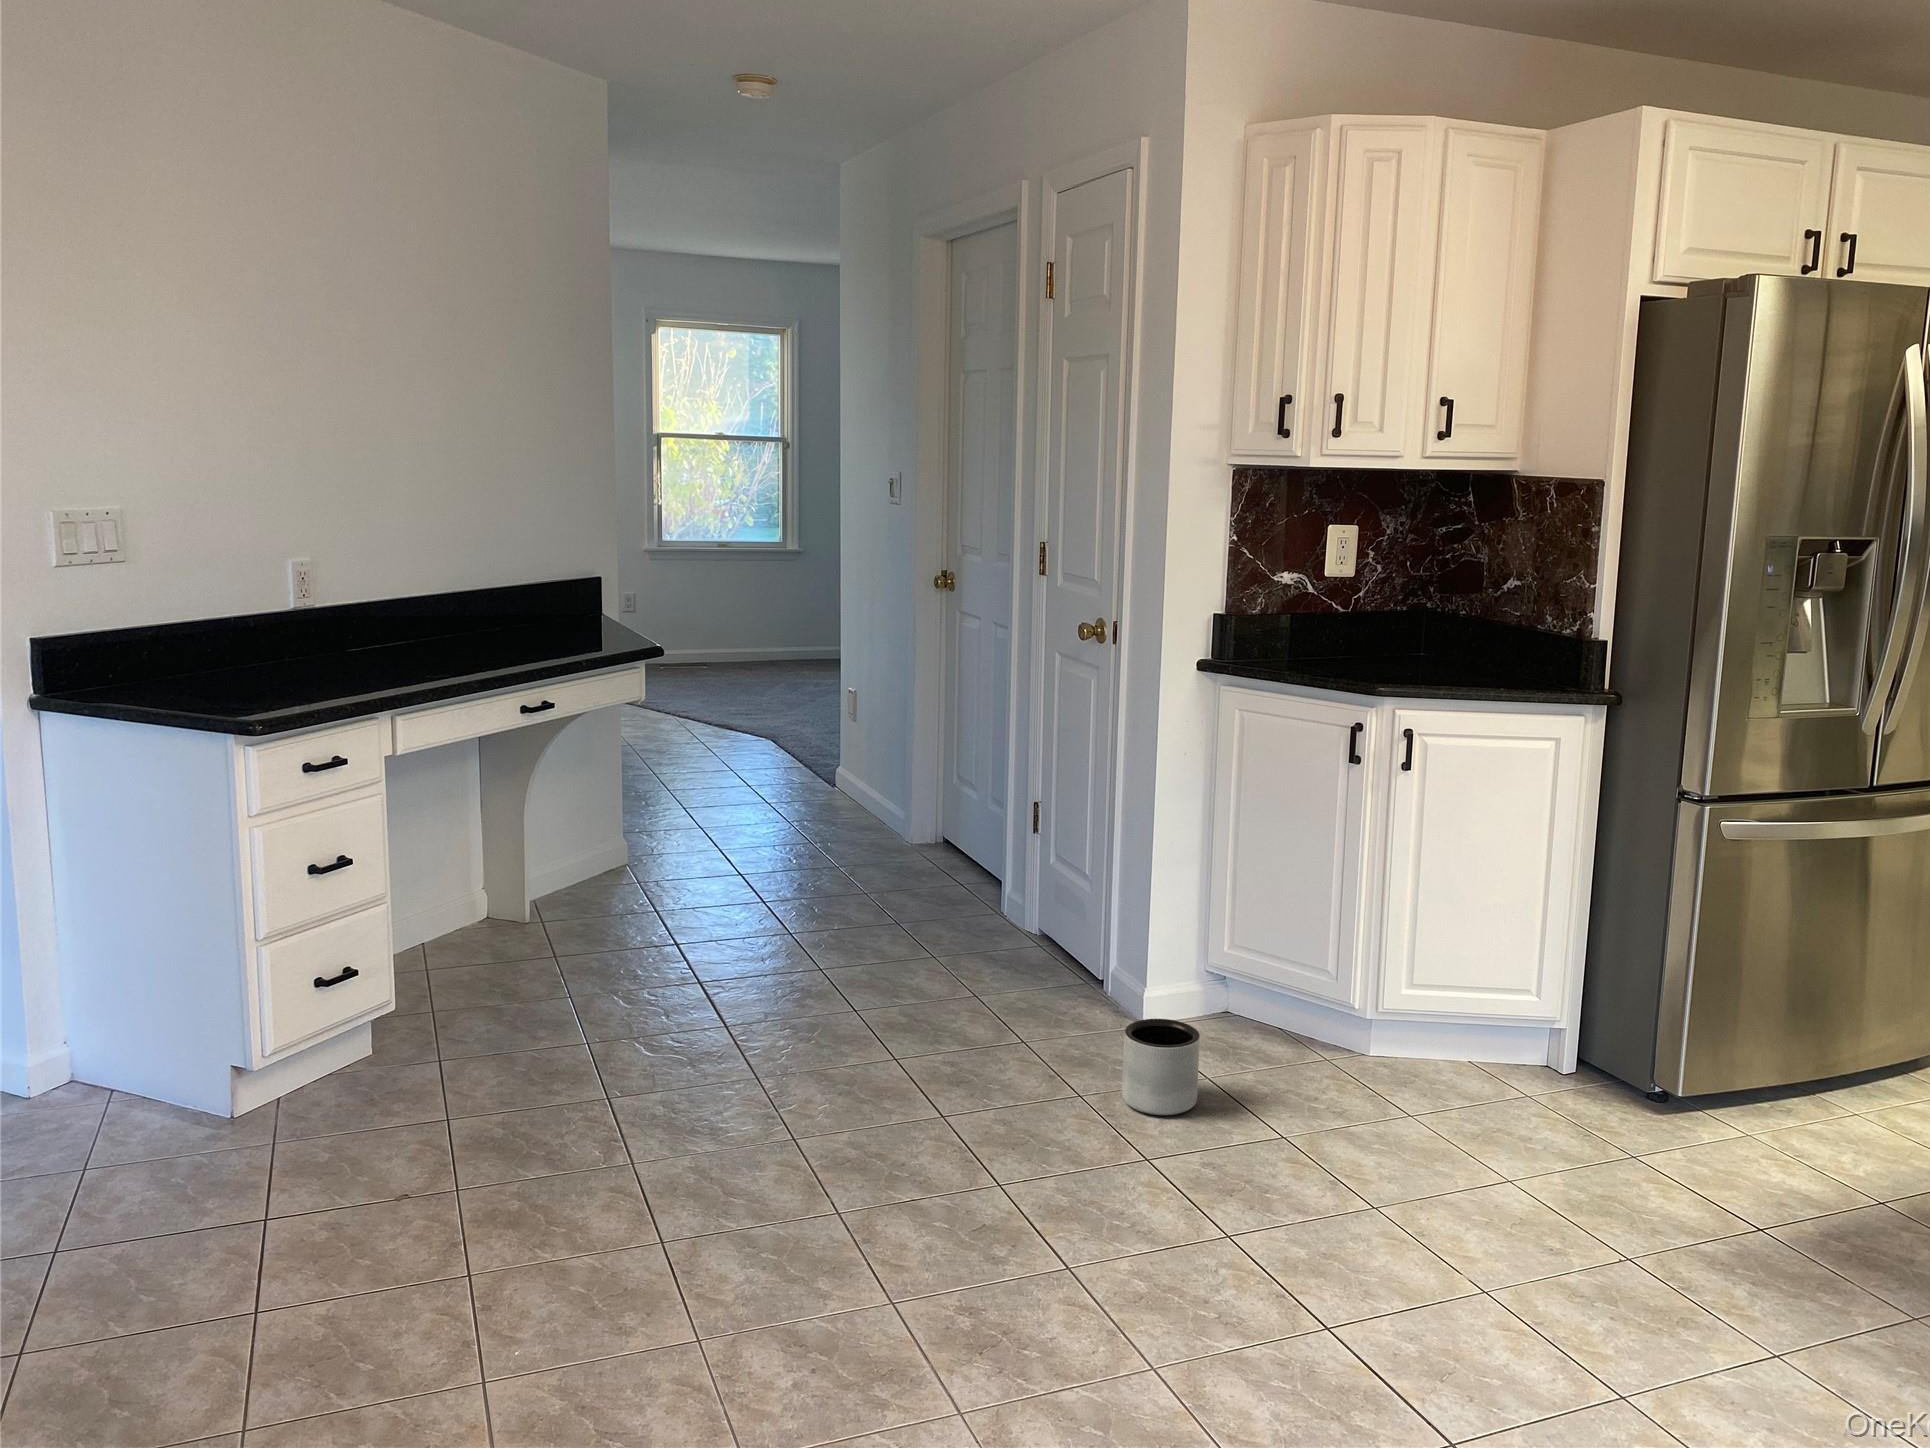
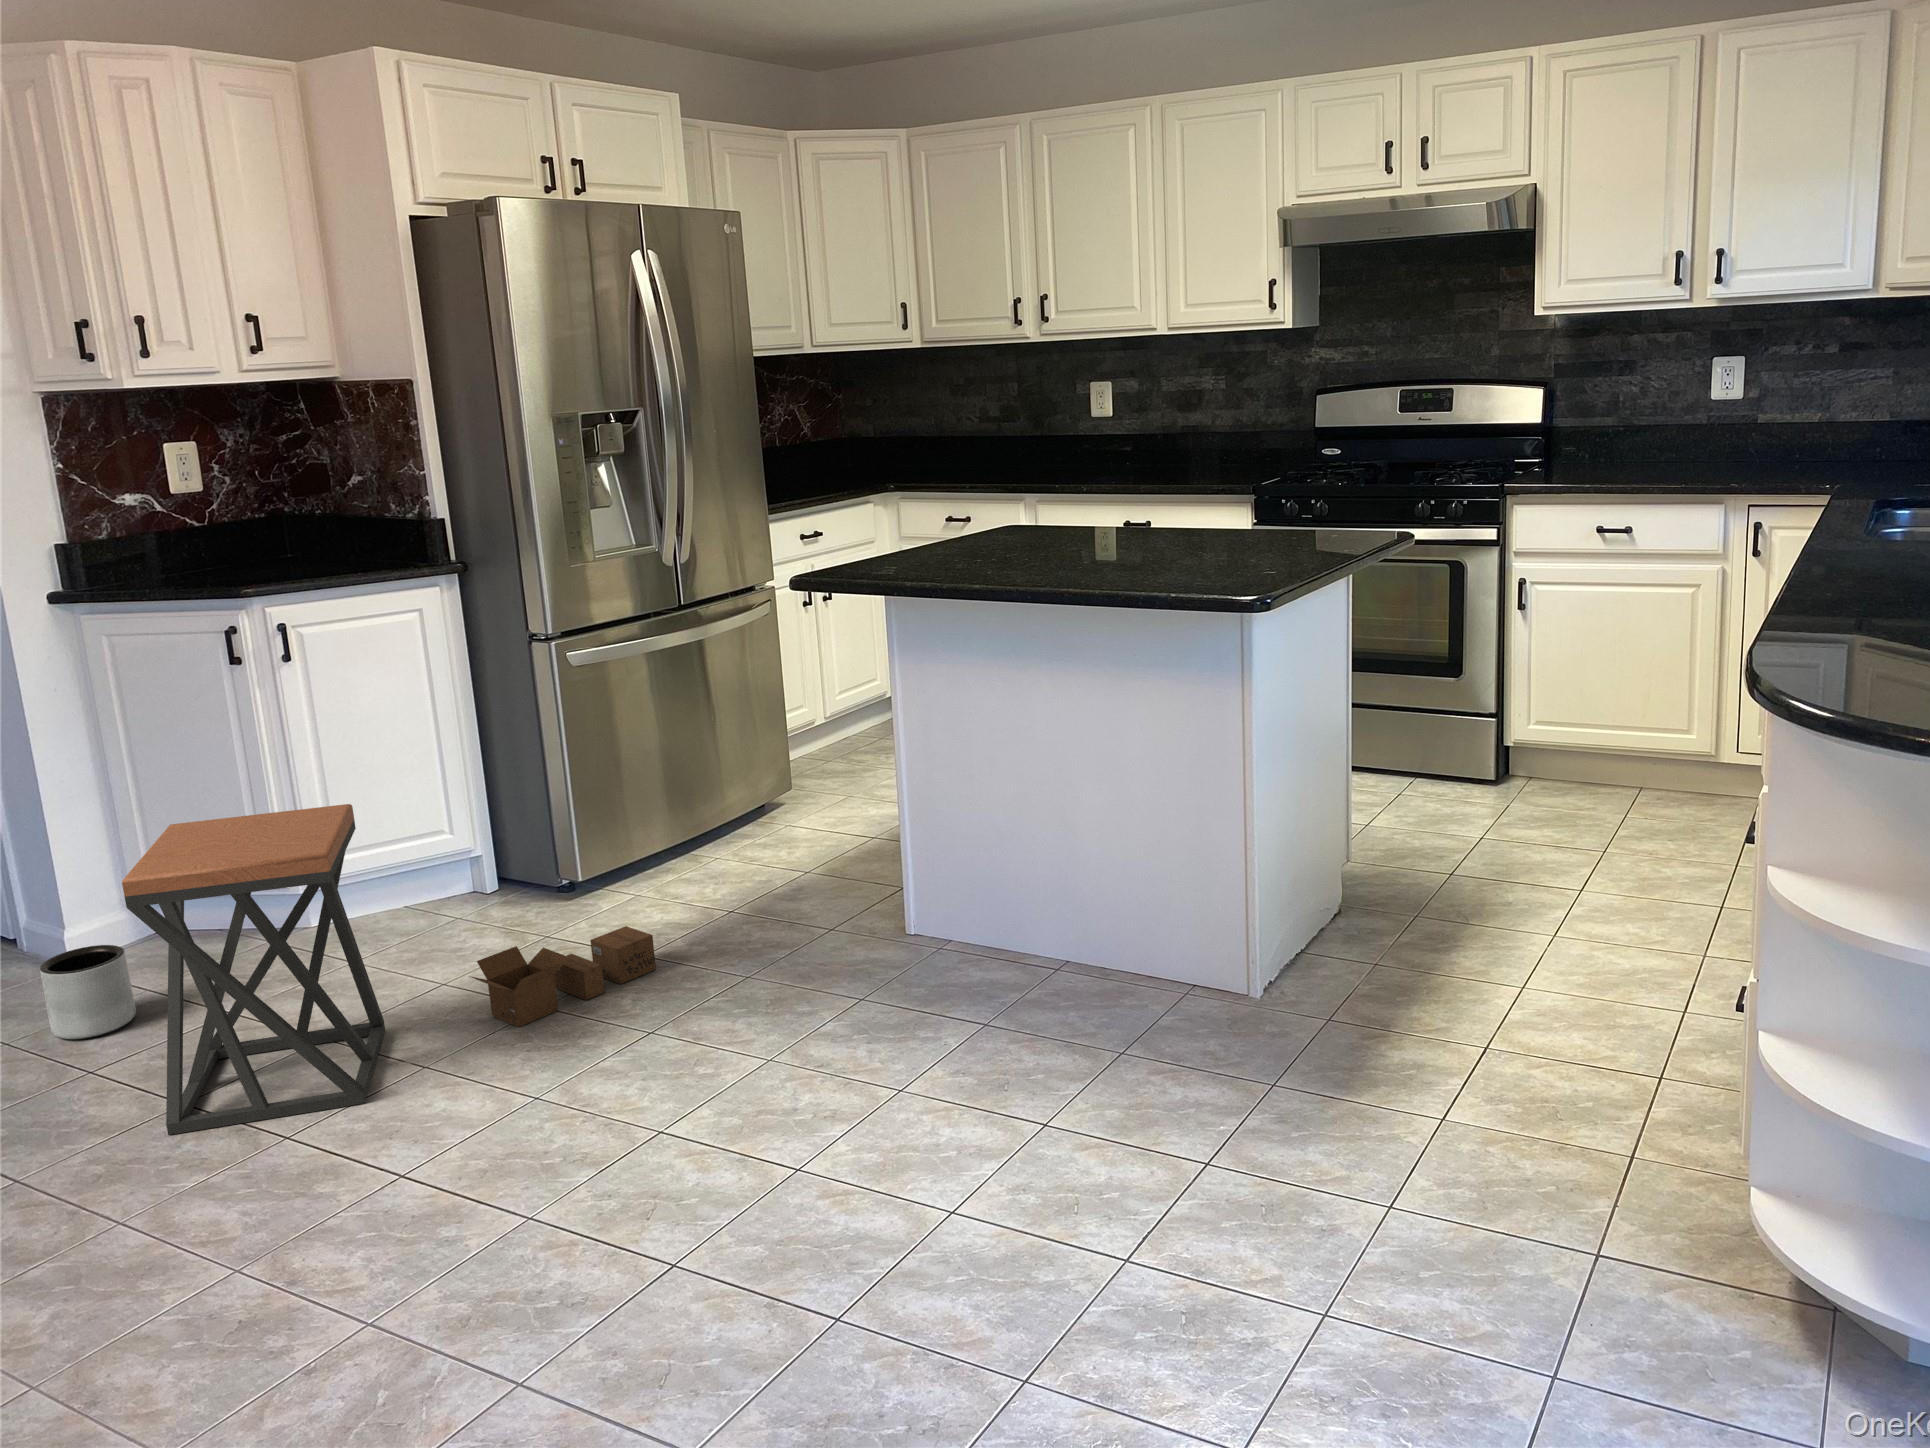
stool: none [1211,931,1463,1319] -> present [122,804,385,1135]
cardboard box: none [1552,1176,1788,1282] -> present [471,926,656,1027]

